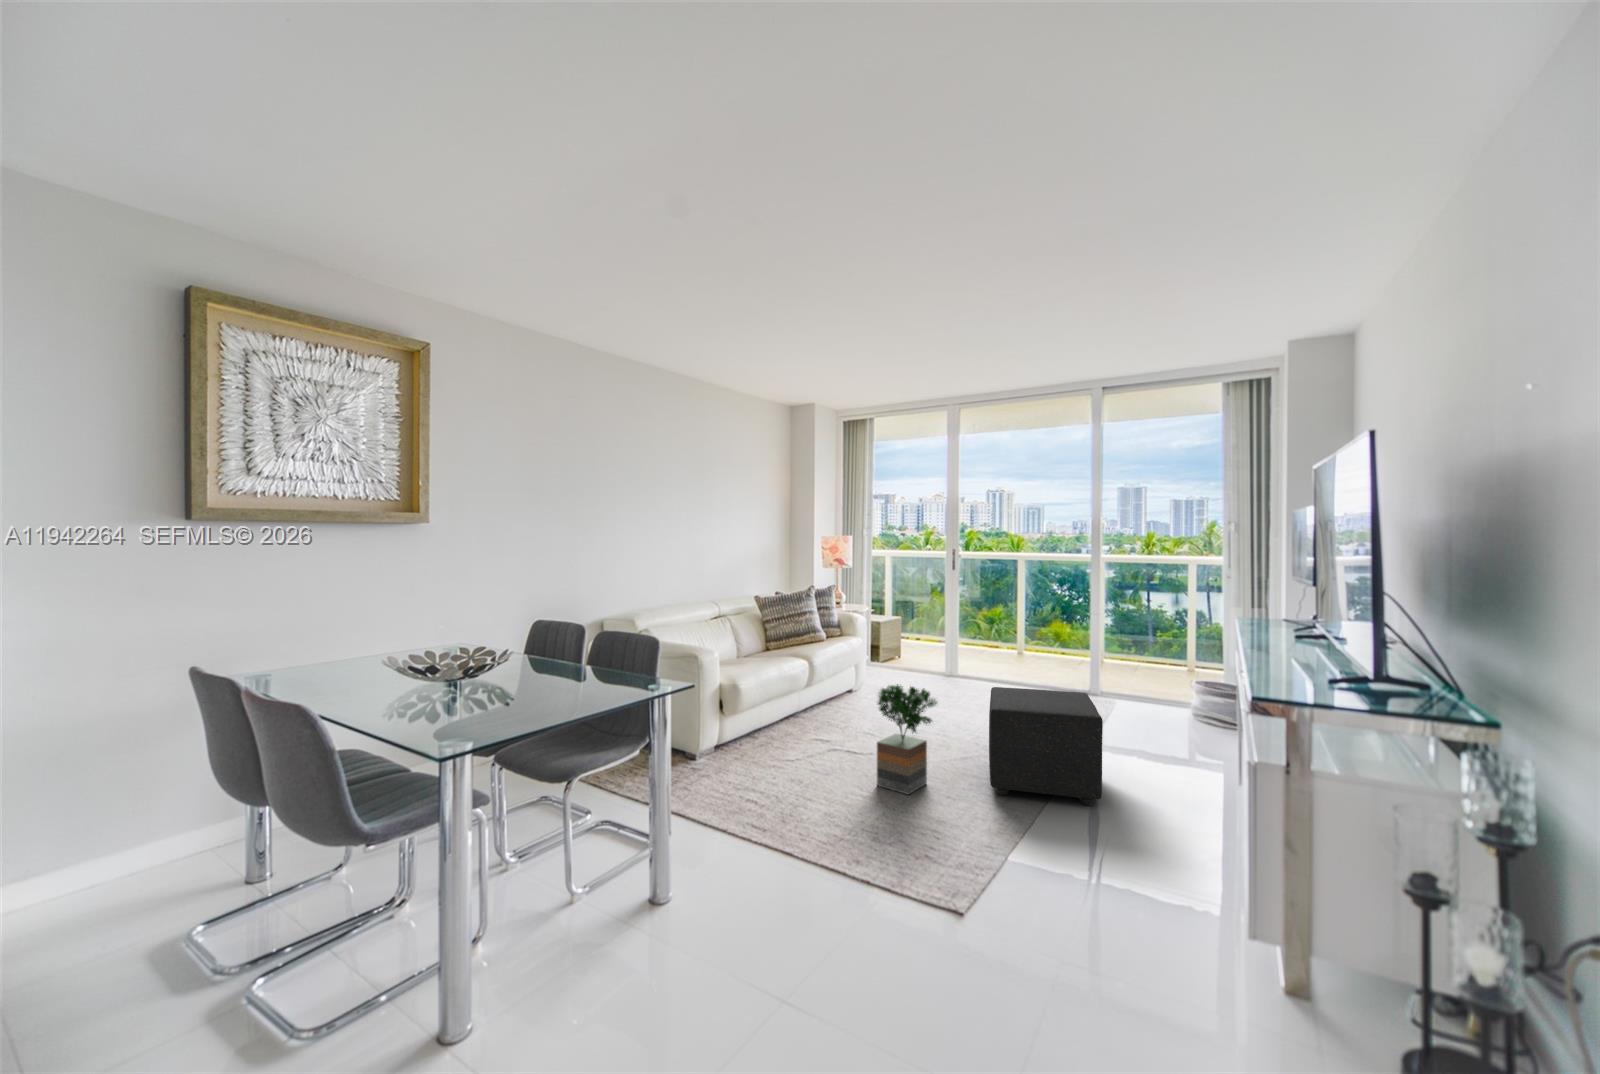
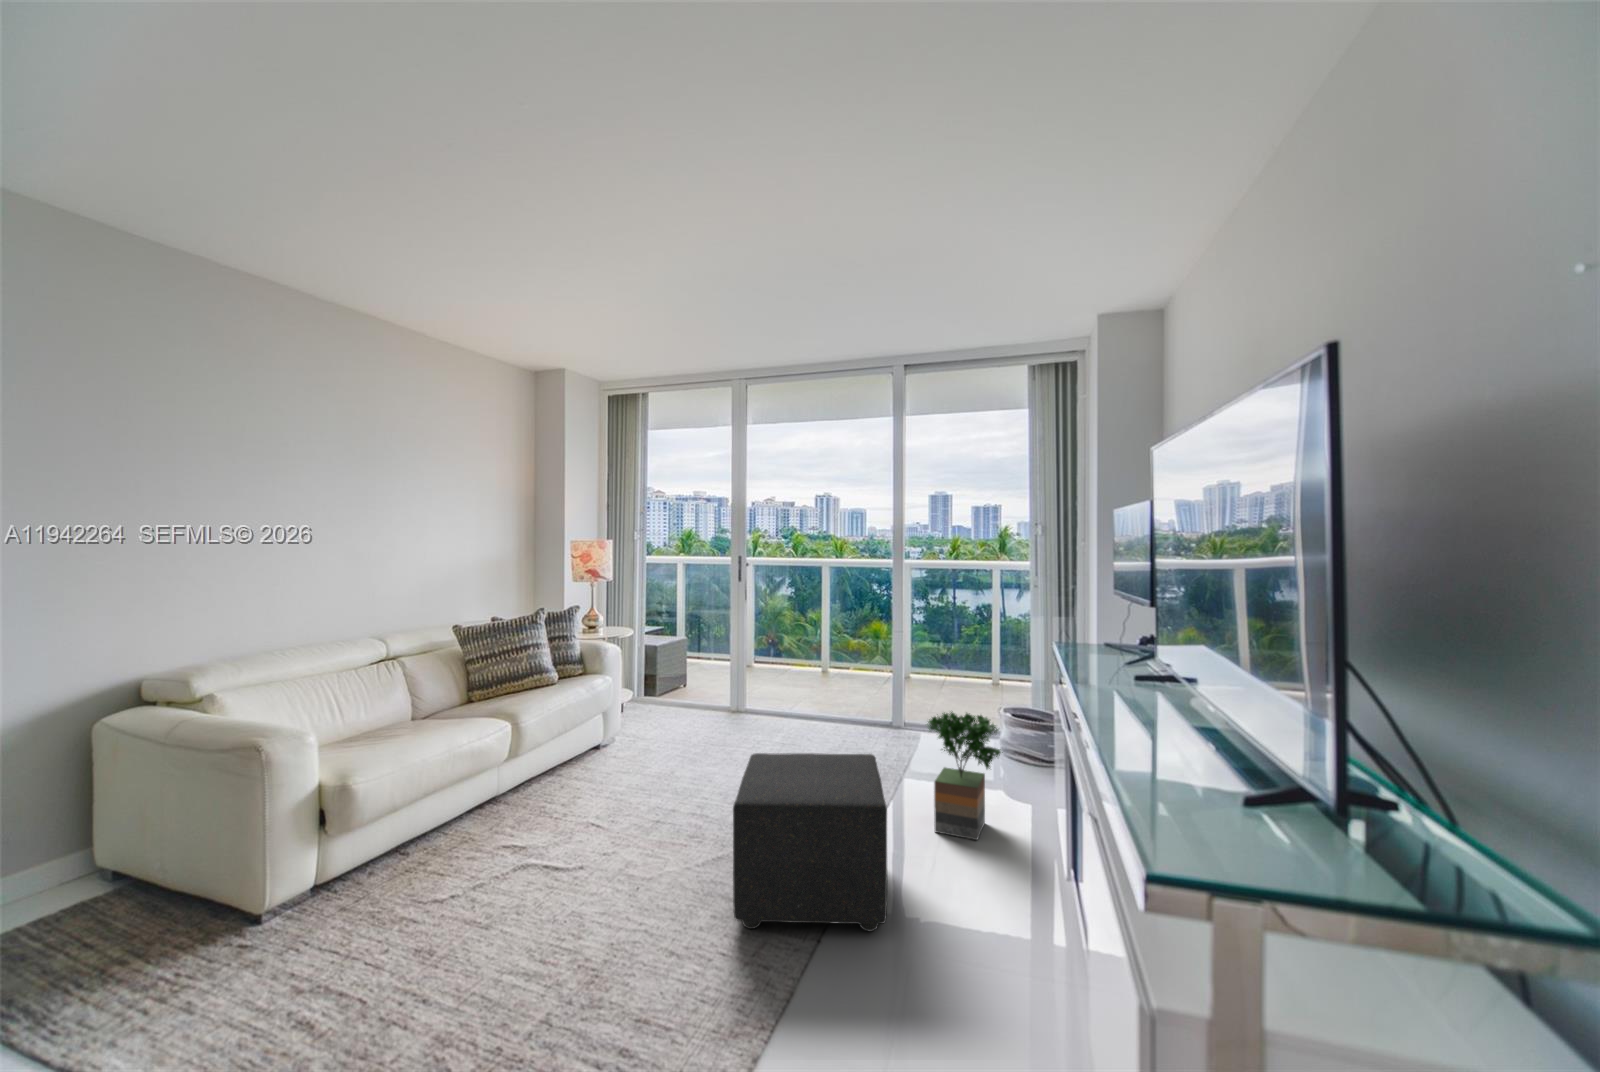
potted tree: present [877,684,937,794] -> present [927,712,1003,840]

